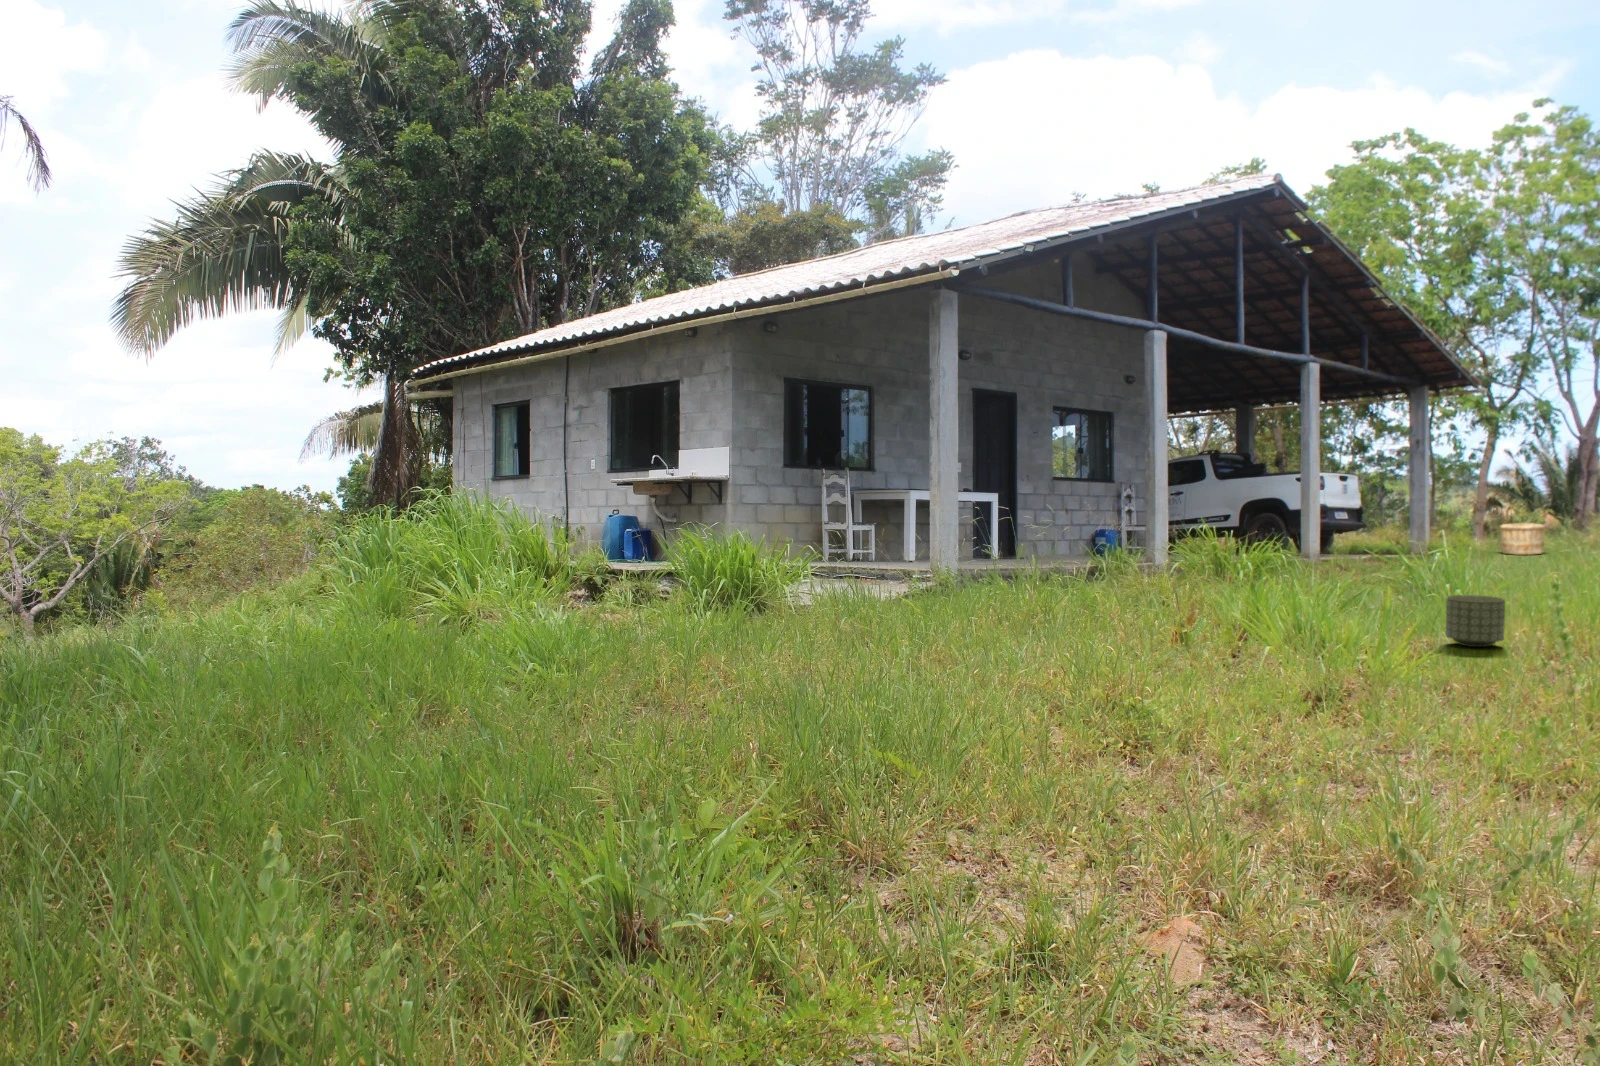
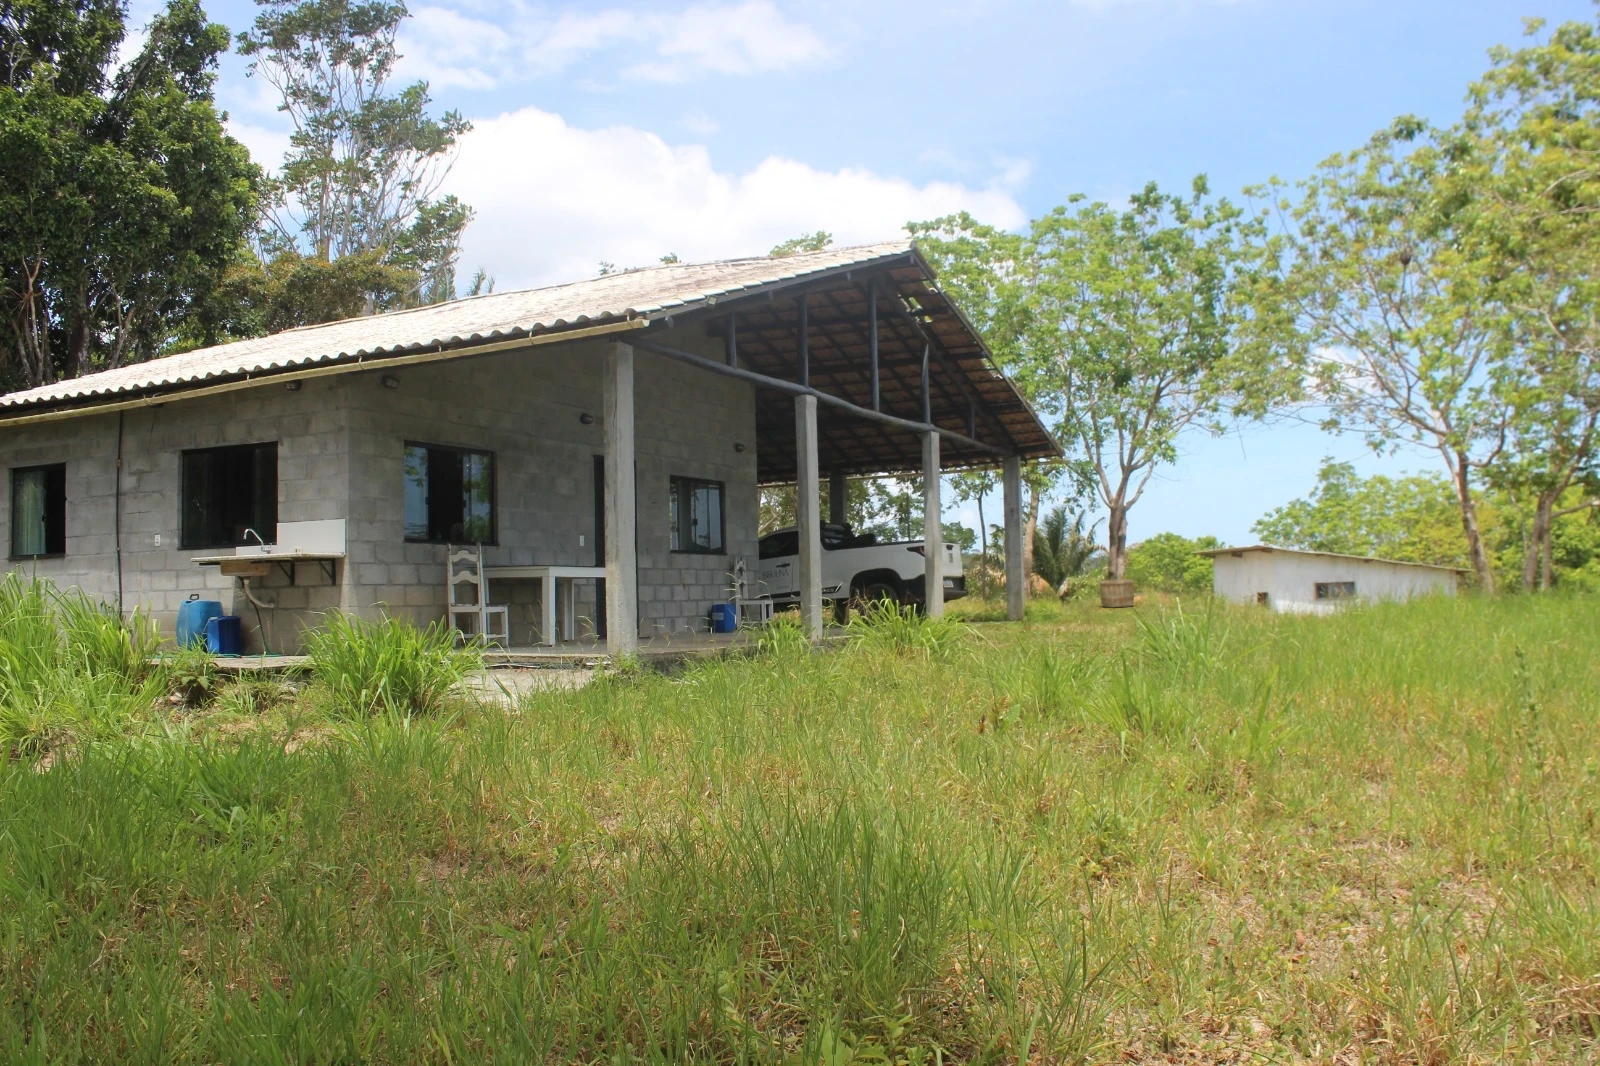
planter: present [1446,595,1505,647] -> none [1111,630,1157,675]

